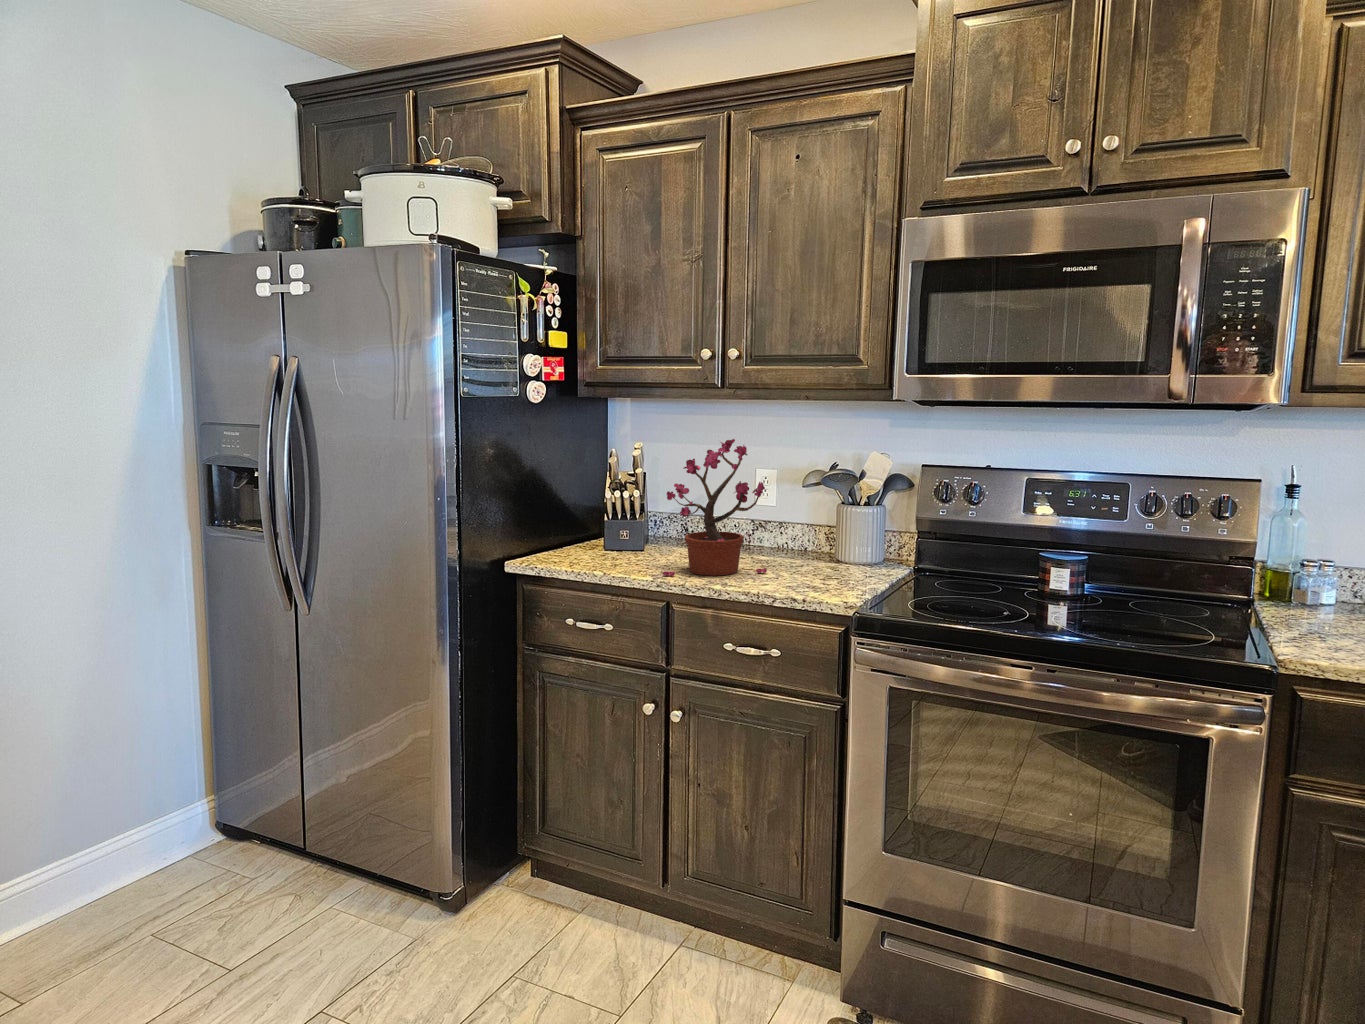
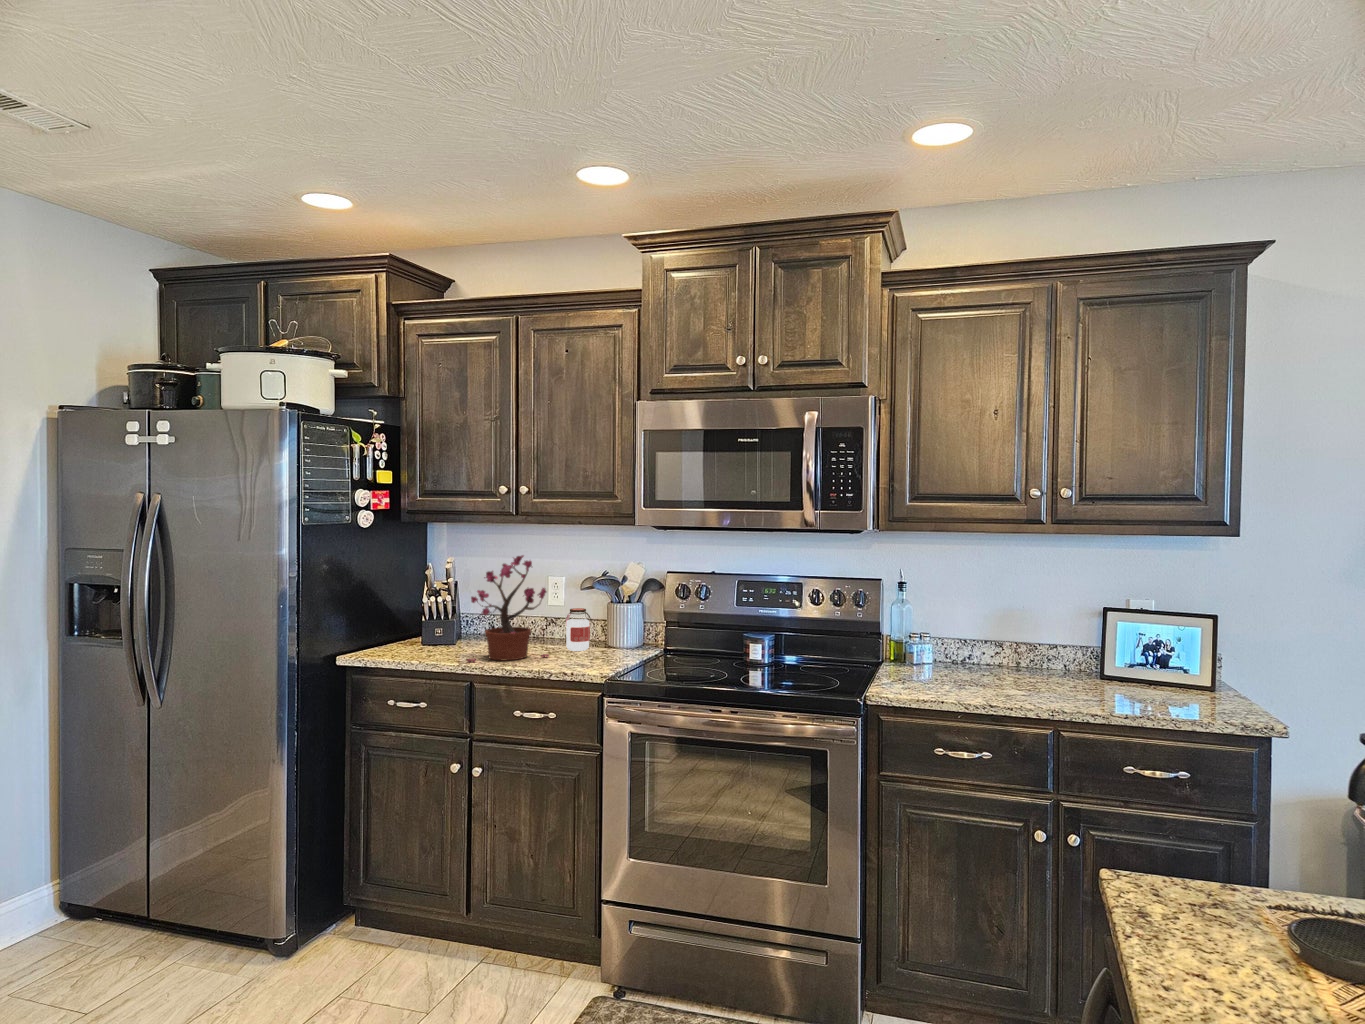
jar: none [785,510,818,566] -> present [566,608,591,651]

